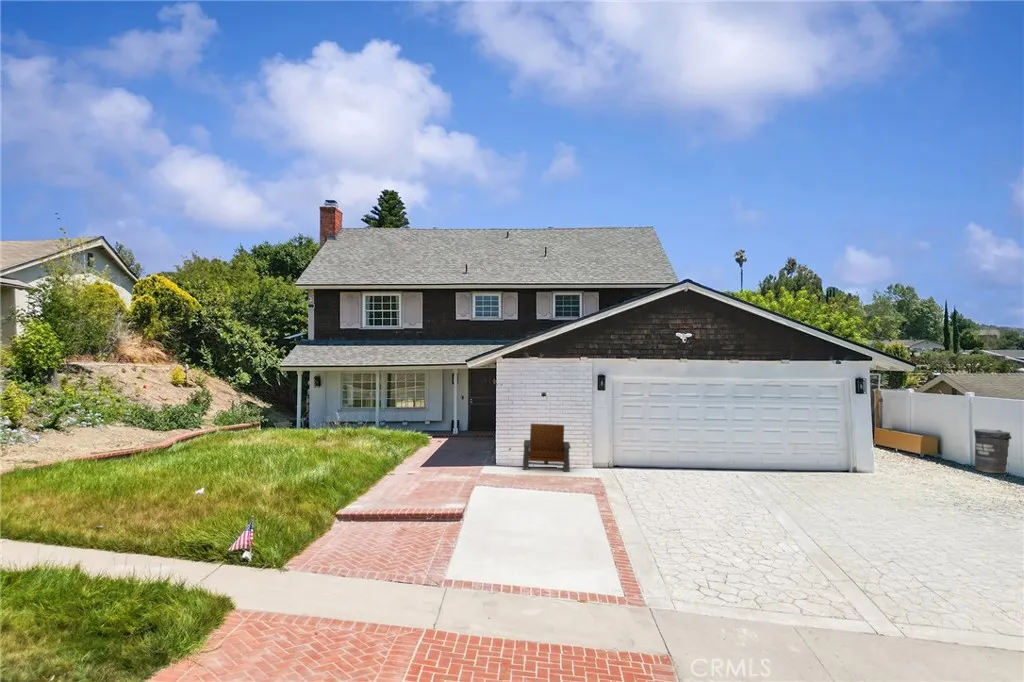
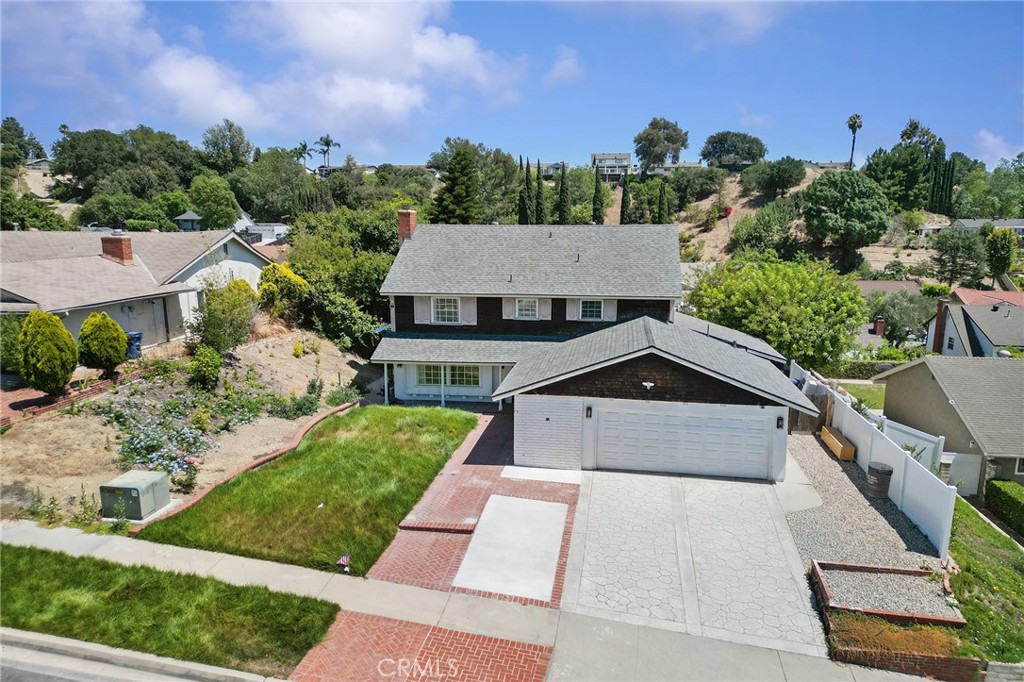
lounge chair: present [523,424,571,472] -> none [526,441,562,480]

